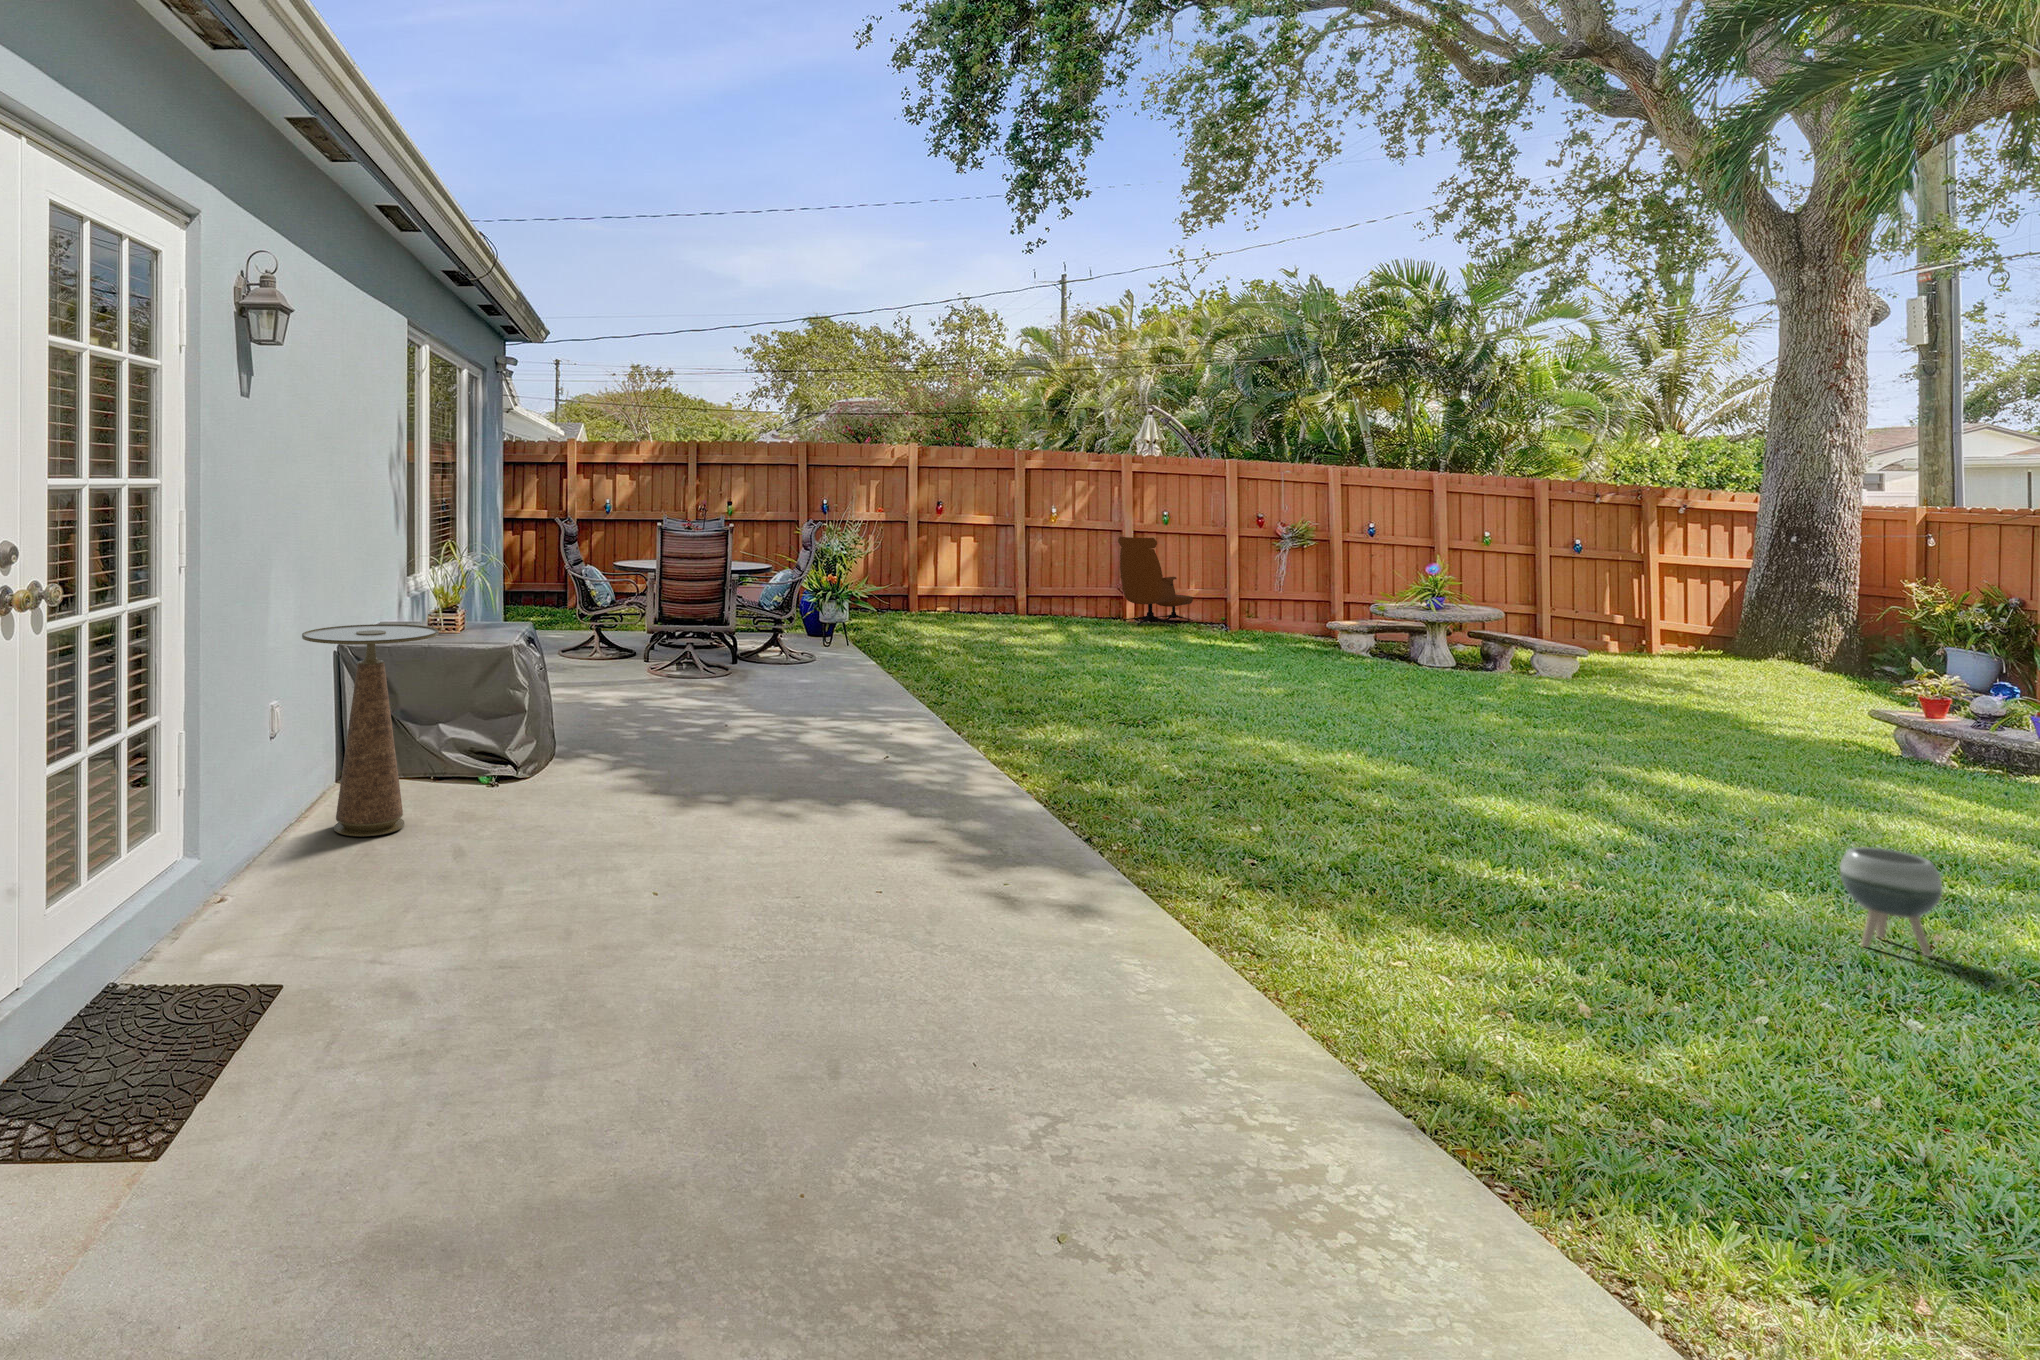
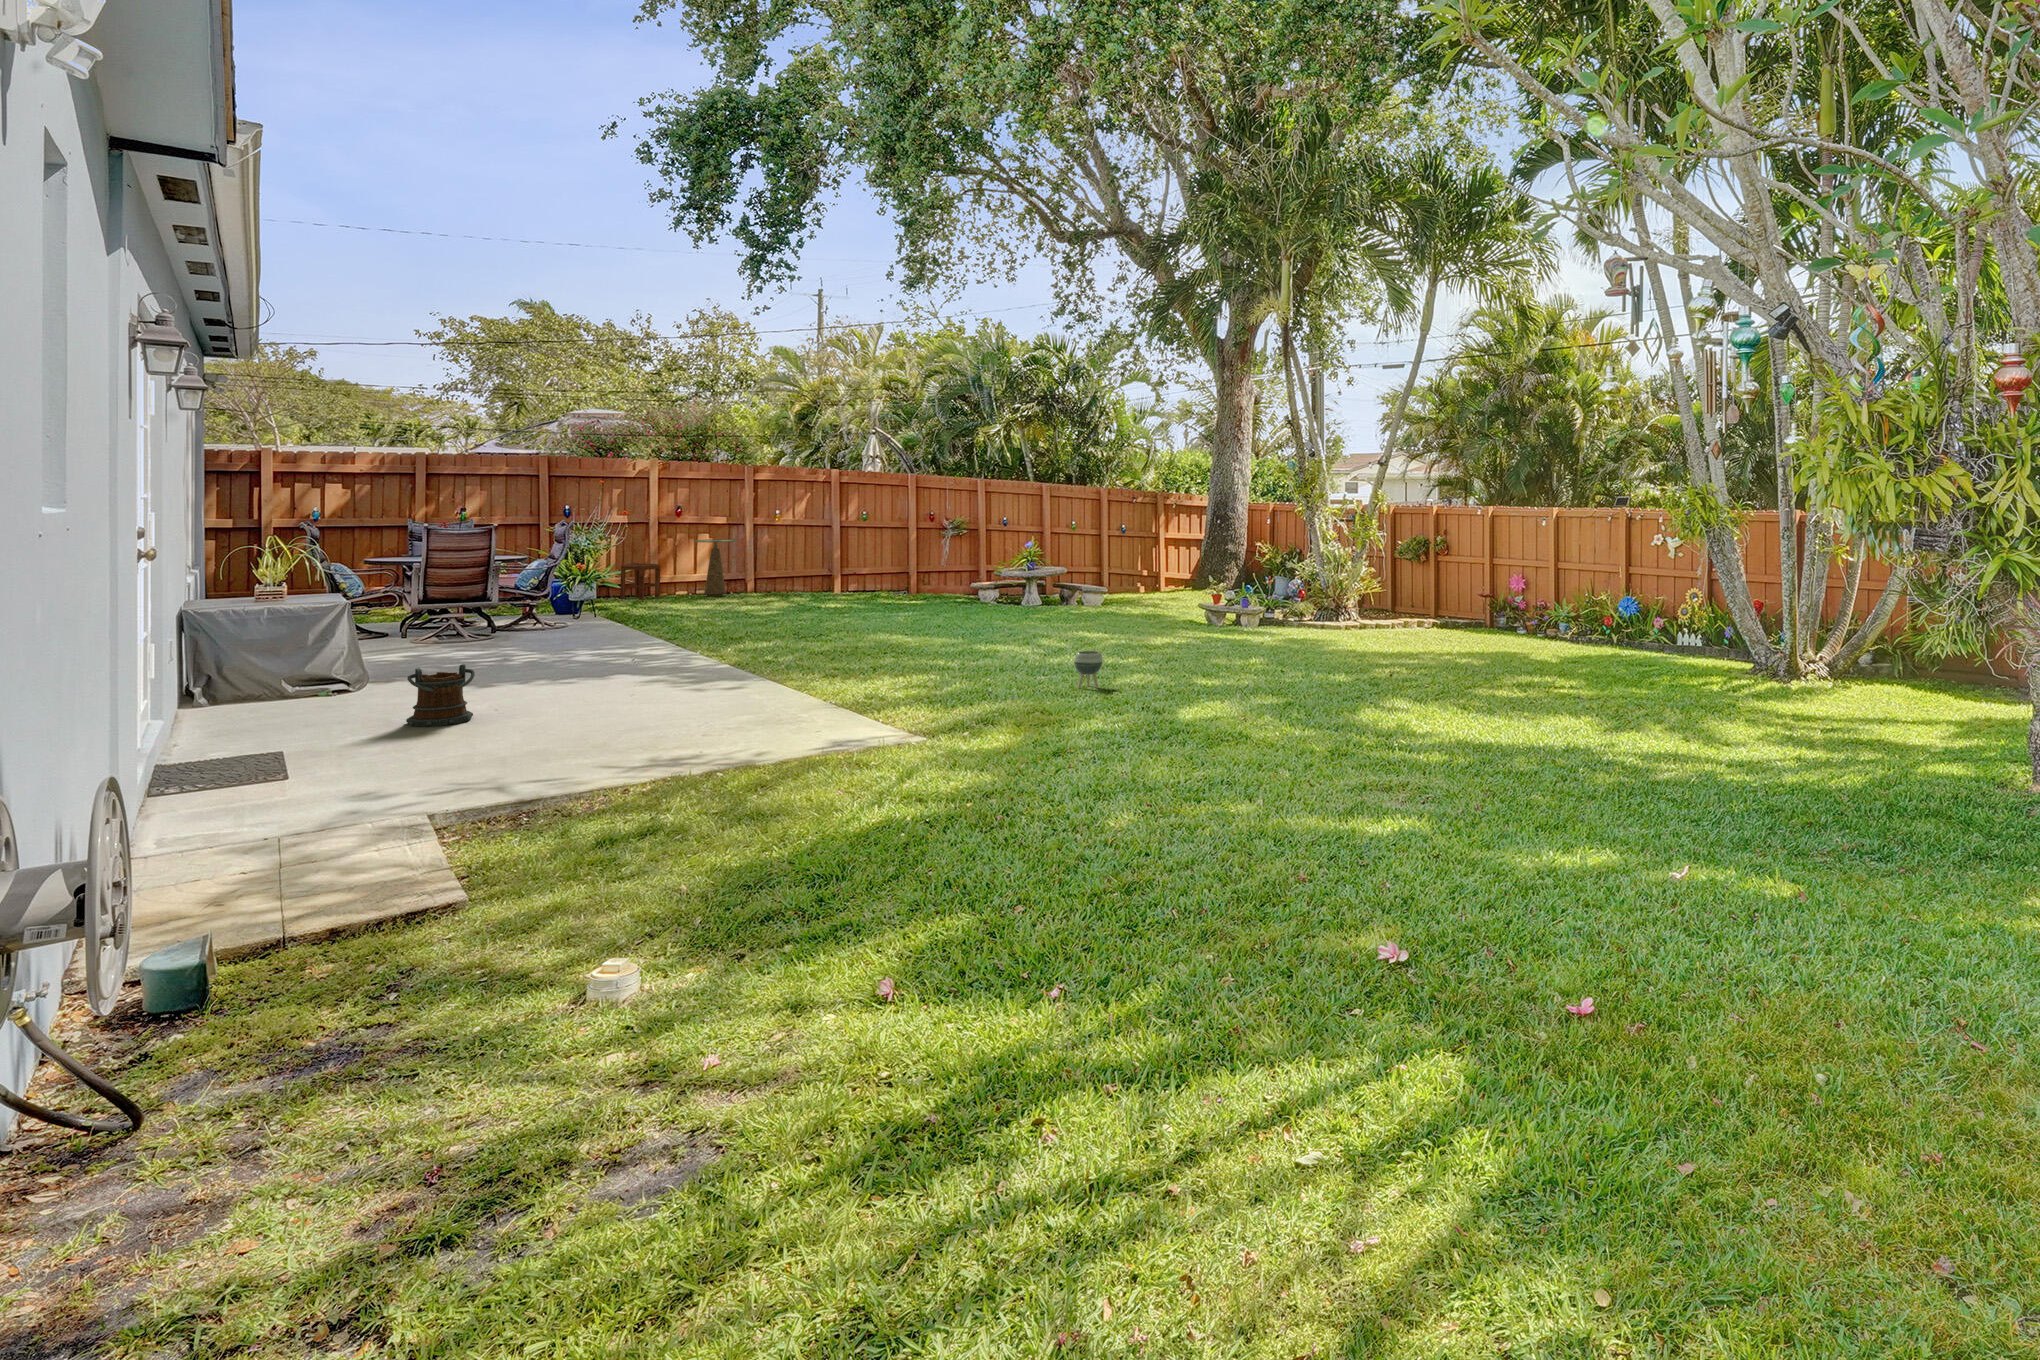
lounge chair: present [1118,537,1193,626] -> none [829,530,886,595]
stool: none [878,571,920,616] -> present [620,563,660,600]
side table: present [302,624,438,837] -> present [694,539,737,597]
bucket: none [567,729,653,829] -> present [406,664,475,727]

